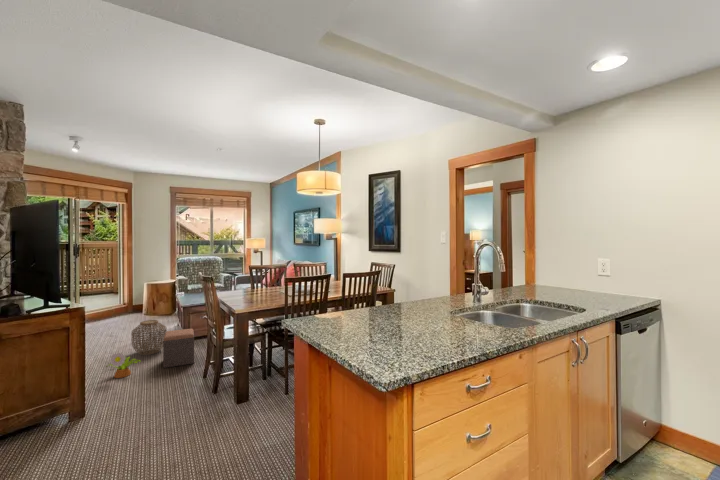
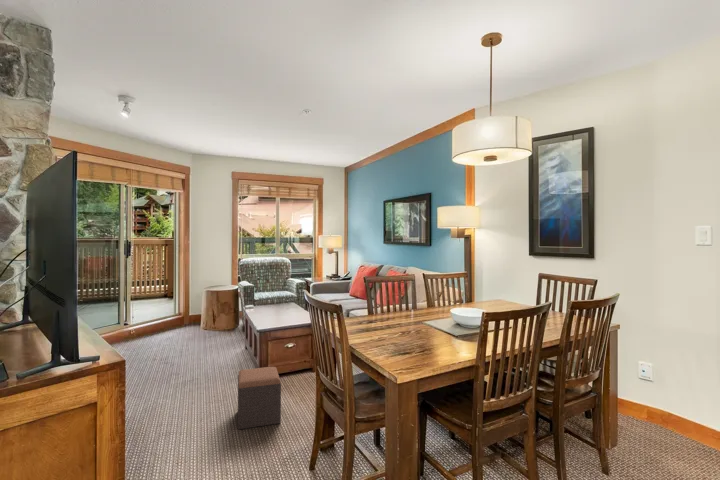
woven basket: present [131,320,167,355] -> none [191,348,237,400]
decorative plant: present [108,352,140,378] -> none [158,406,207,446]

